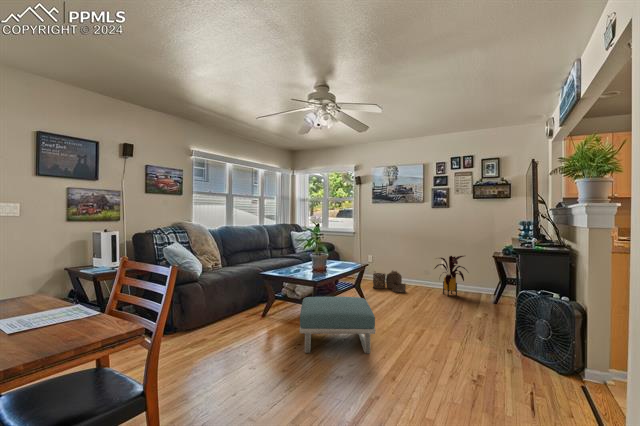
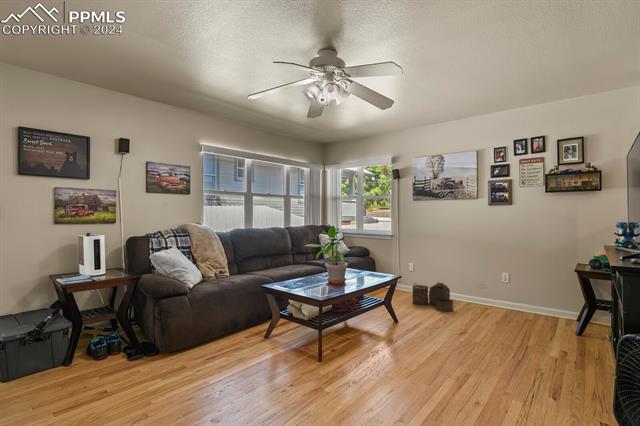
house plant: present [434,256,467,296] -> none [489,267,541,320]
footstool: present [300,297,376,353] -> none [287,320,390,408]

